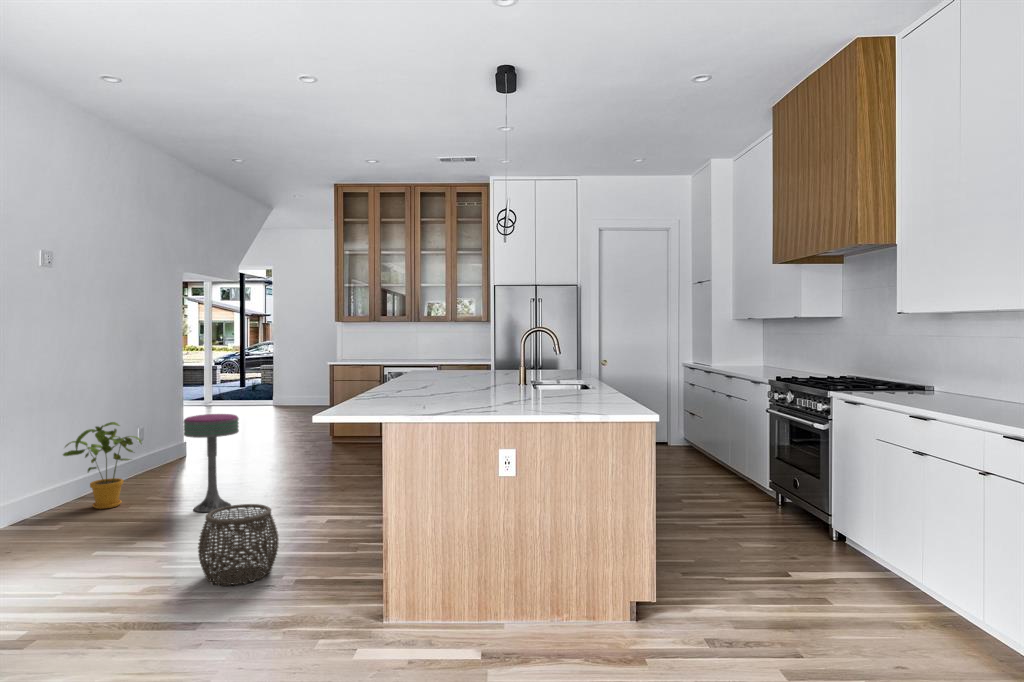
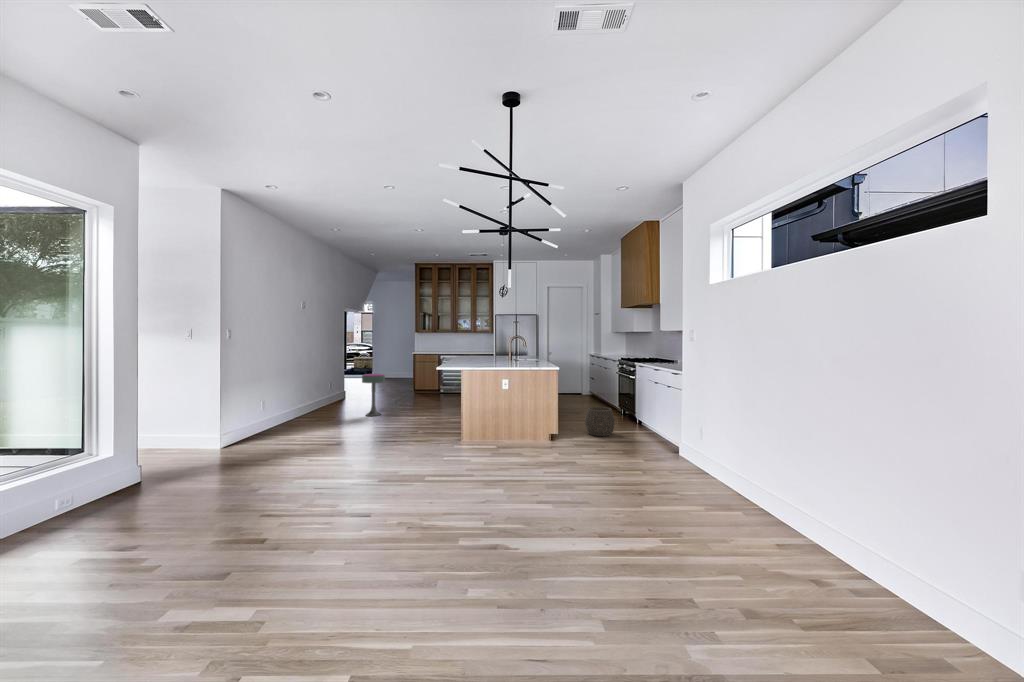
house plant: present [63,422,142,509] -> none [306,377,340,415]
woven basket: present [198,504,279,586] -> present [585,407,615,436]

